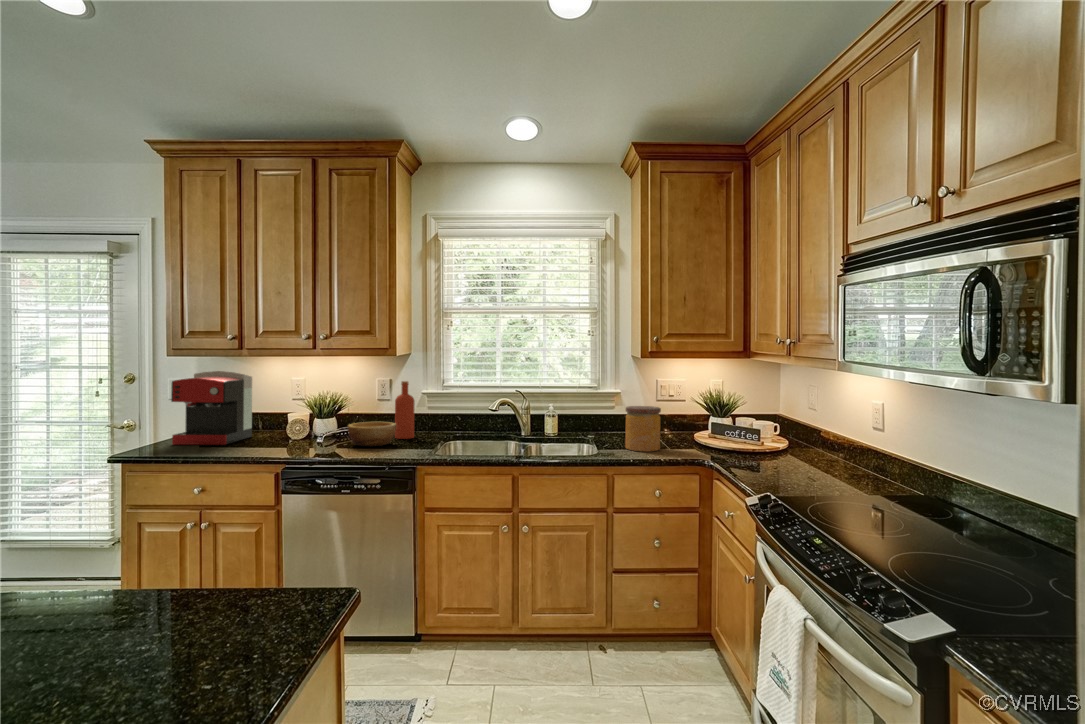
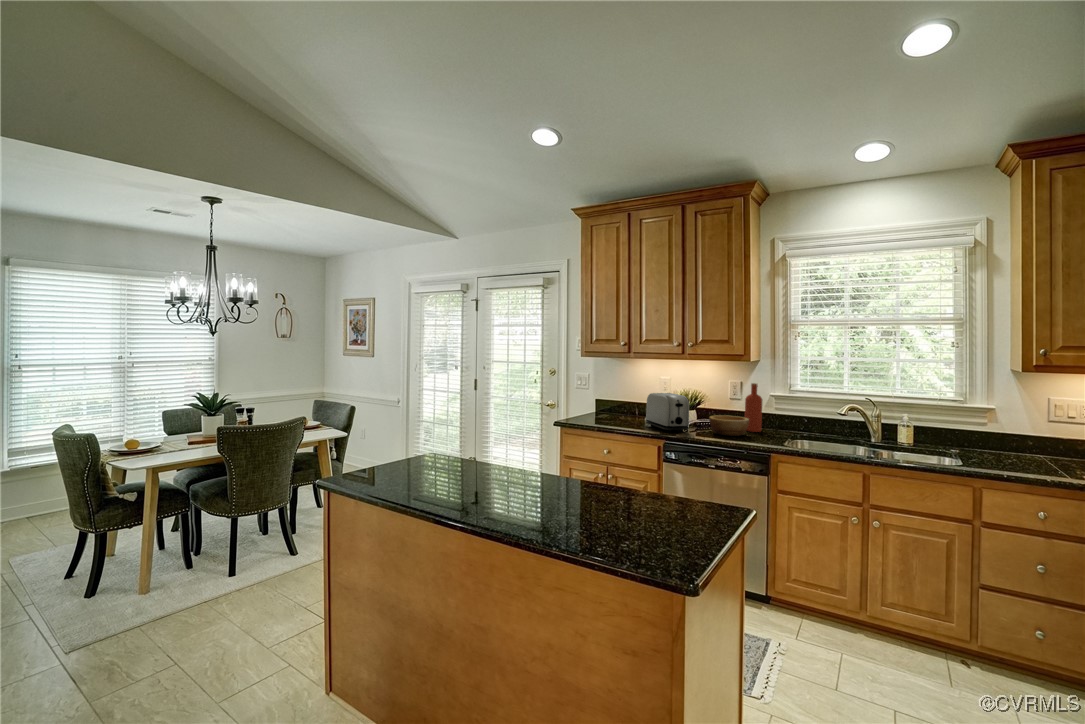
coffee maker: present [171,371,252,445] -> none [586,370,634,423]
toaster: none [264,398,320,450] -> present [646,393,689,432]
jar: present [625,406,661,452] -> none [999,422,1051,472]

